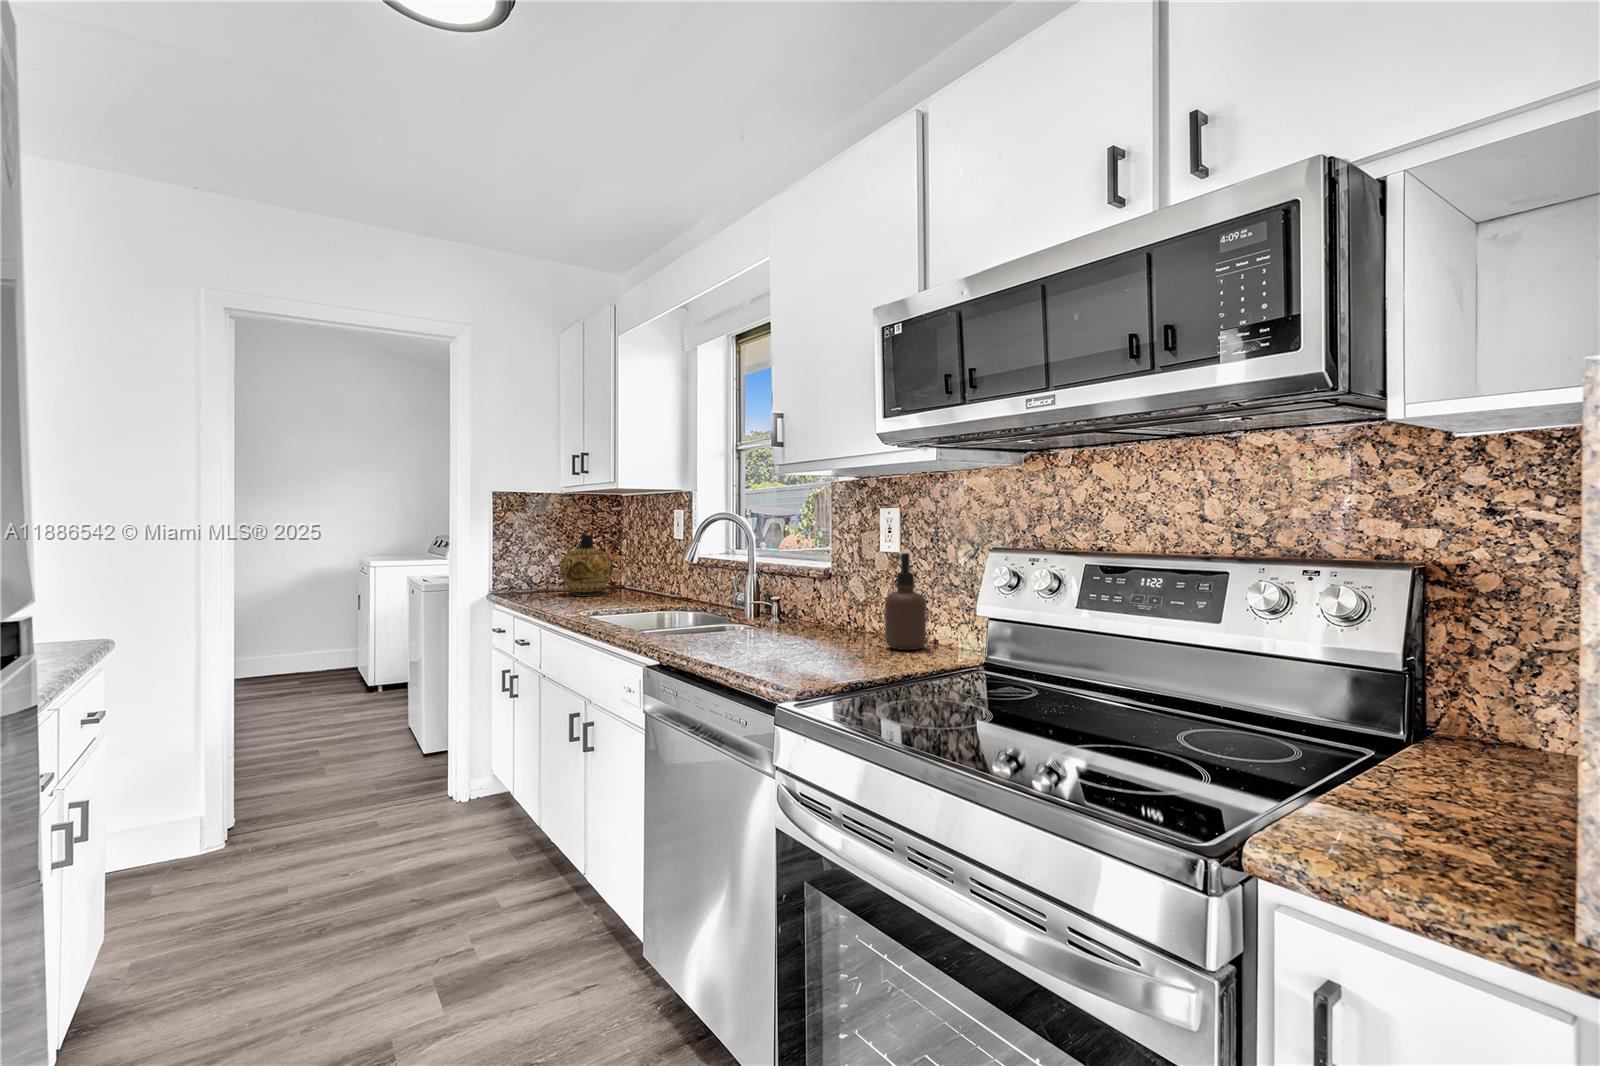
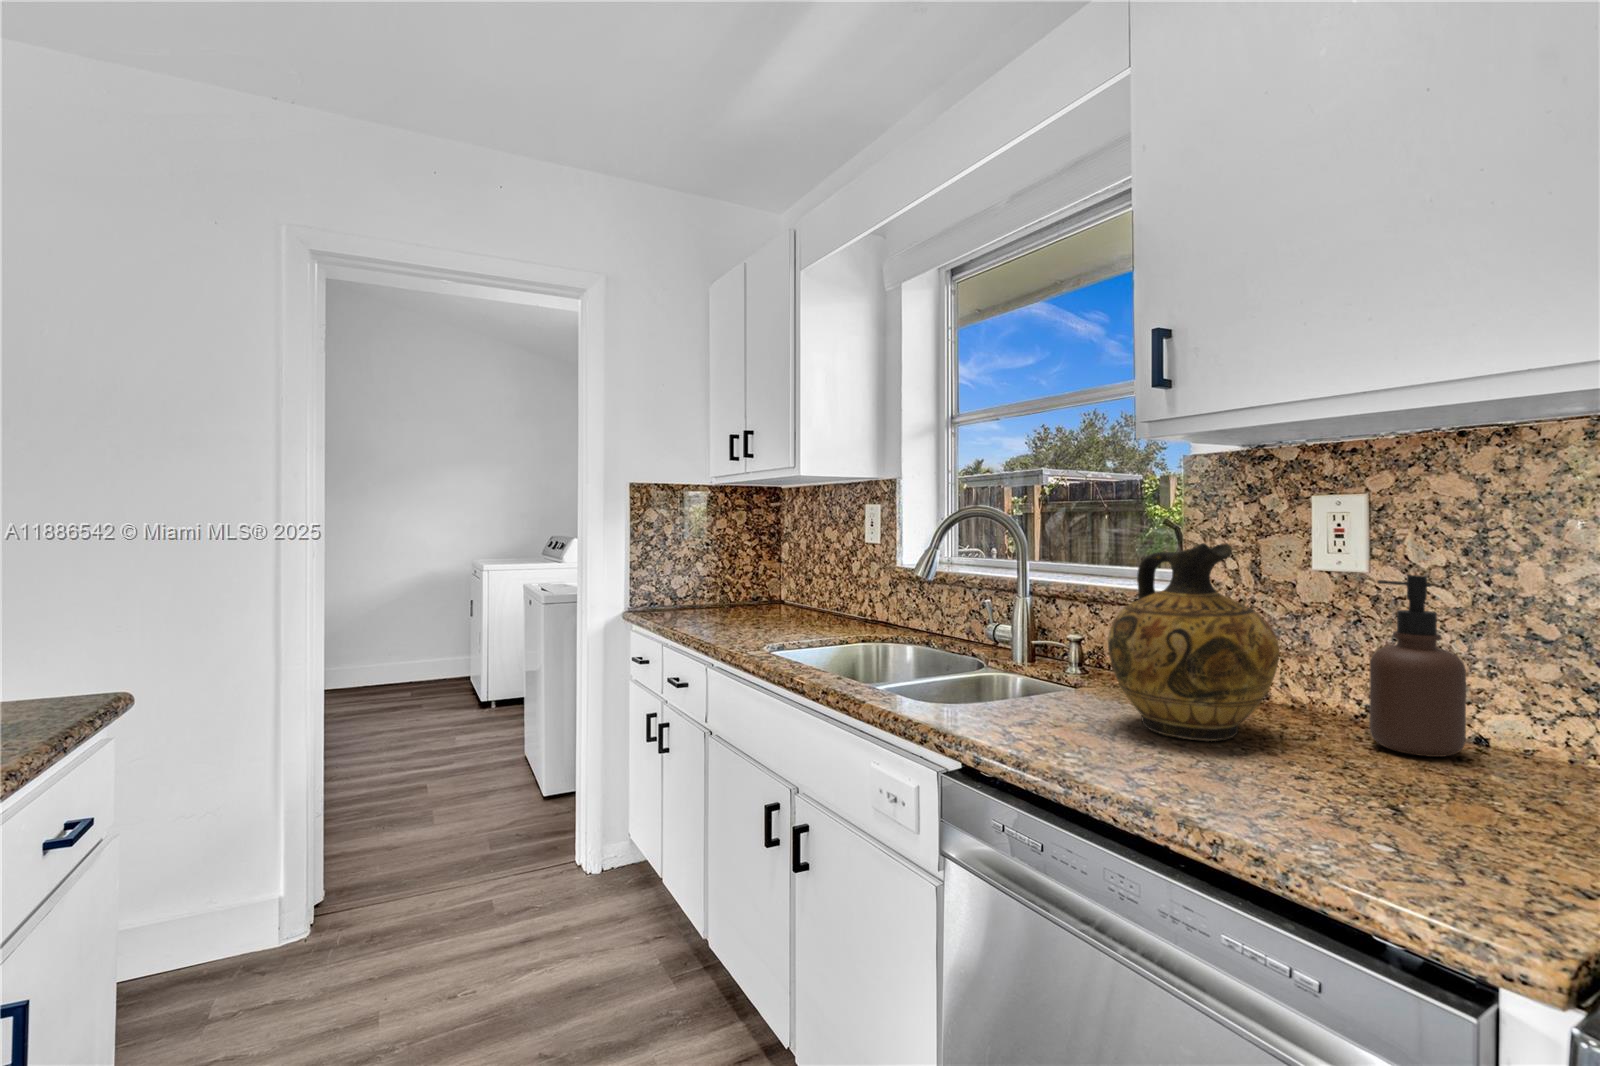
ceramic jug: present [560,532,613,596] -> present [1108,543,1279,741]

